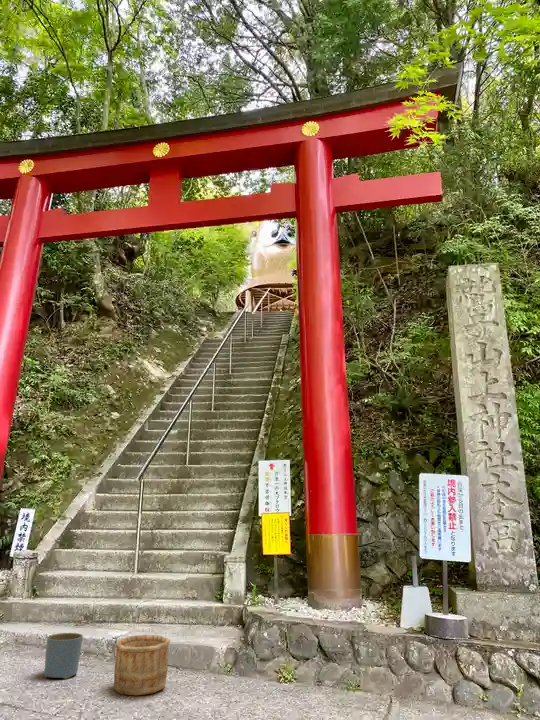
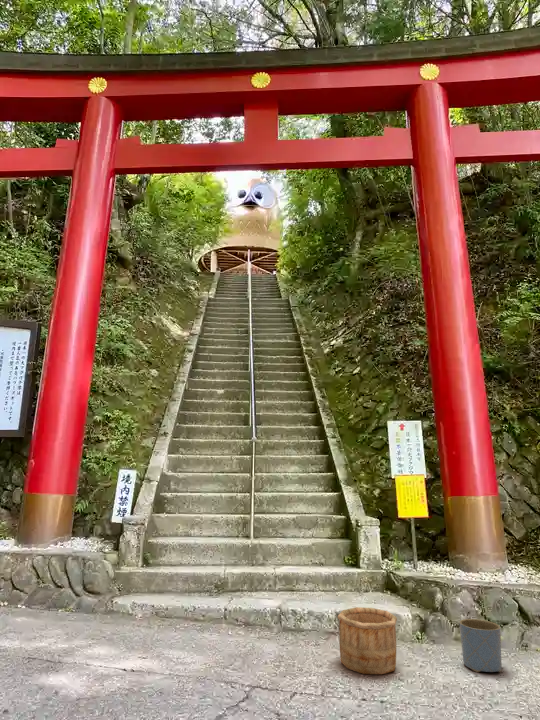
planter: present [44,633,83,679] -> present [460,619,502,672]

